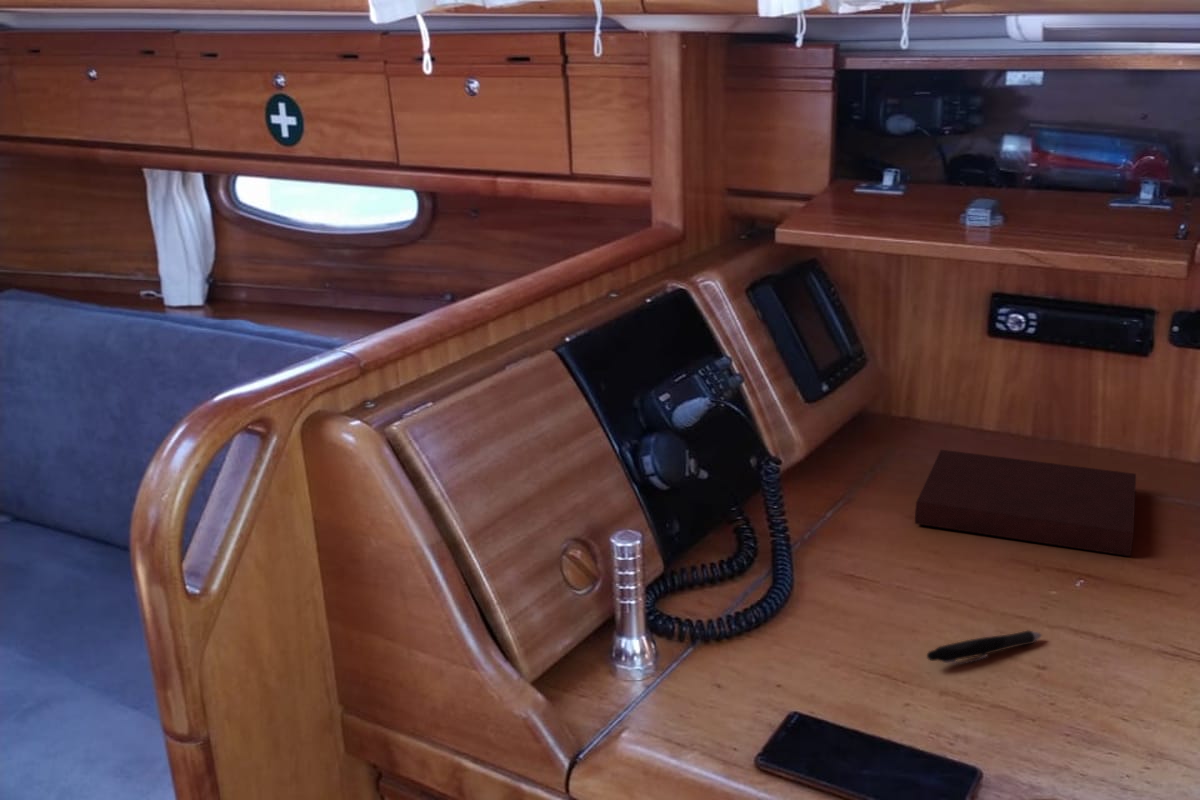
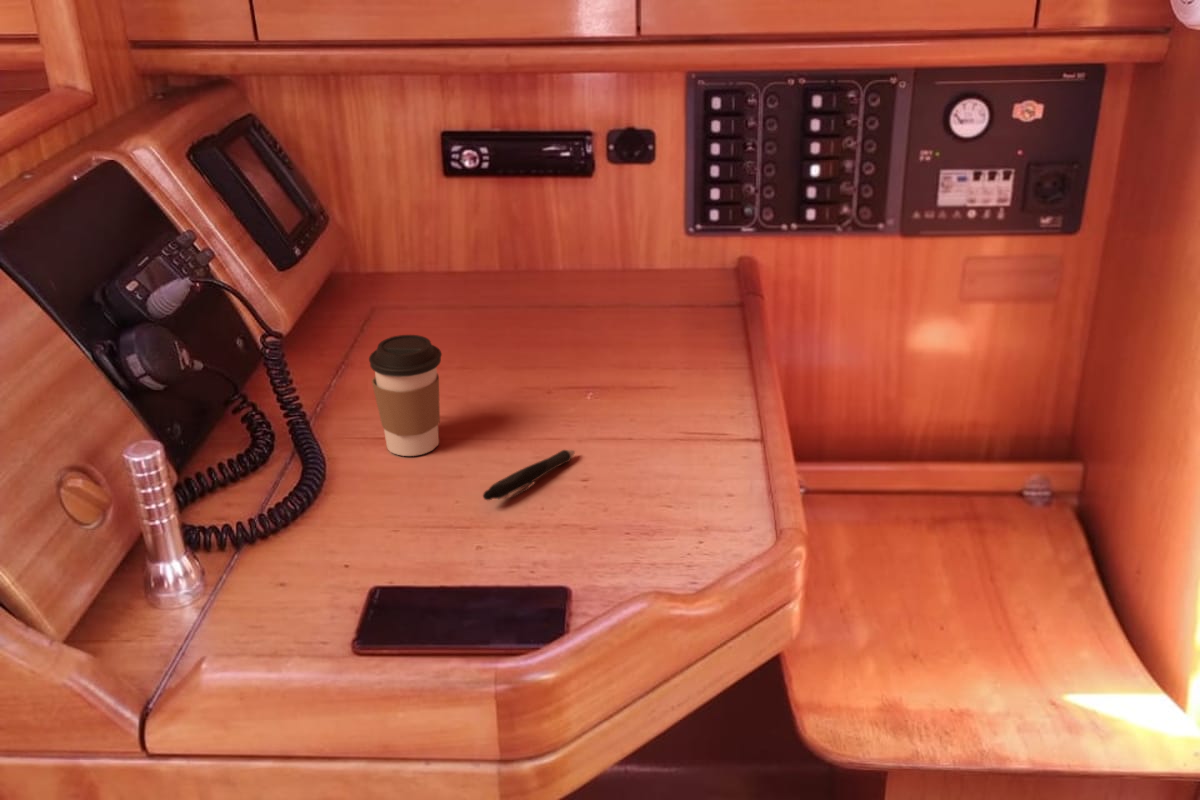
notebook: present [915,450,1136,556] -> none [421,289,623,375]
coffee cup: none [851,482,922,599] -> present [369,335,442,456]

